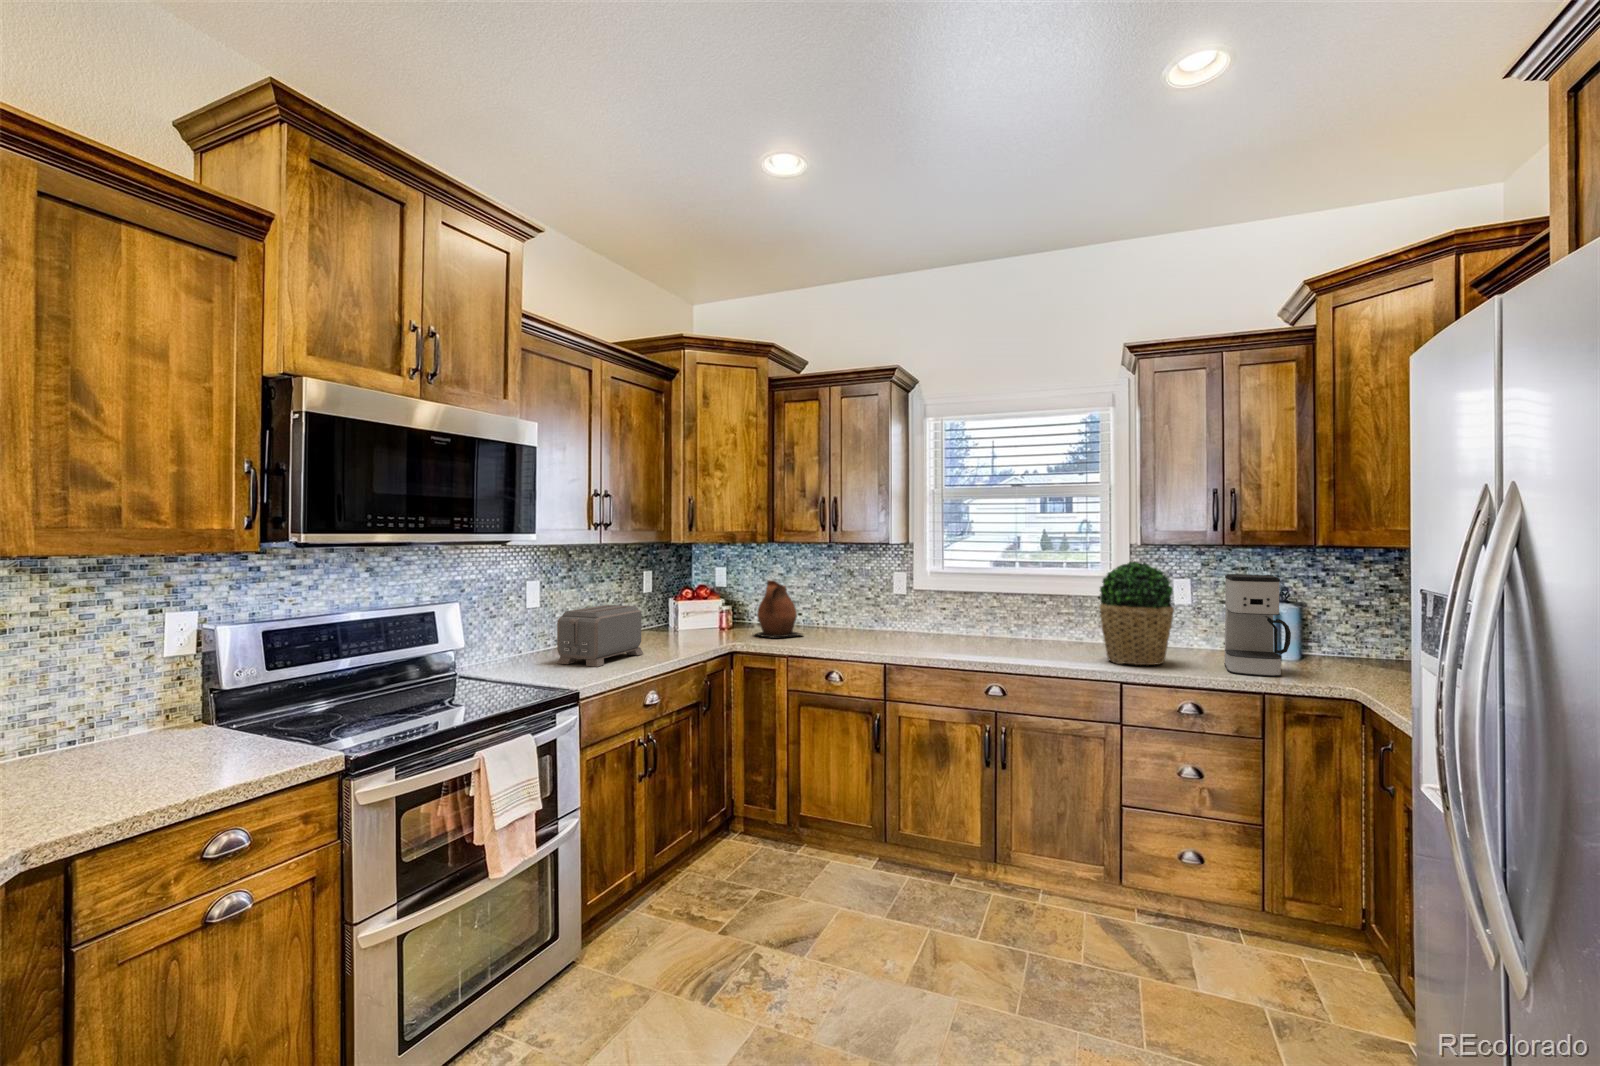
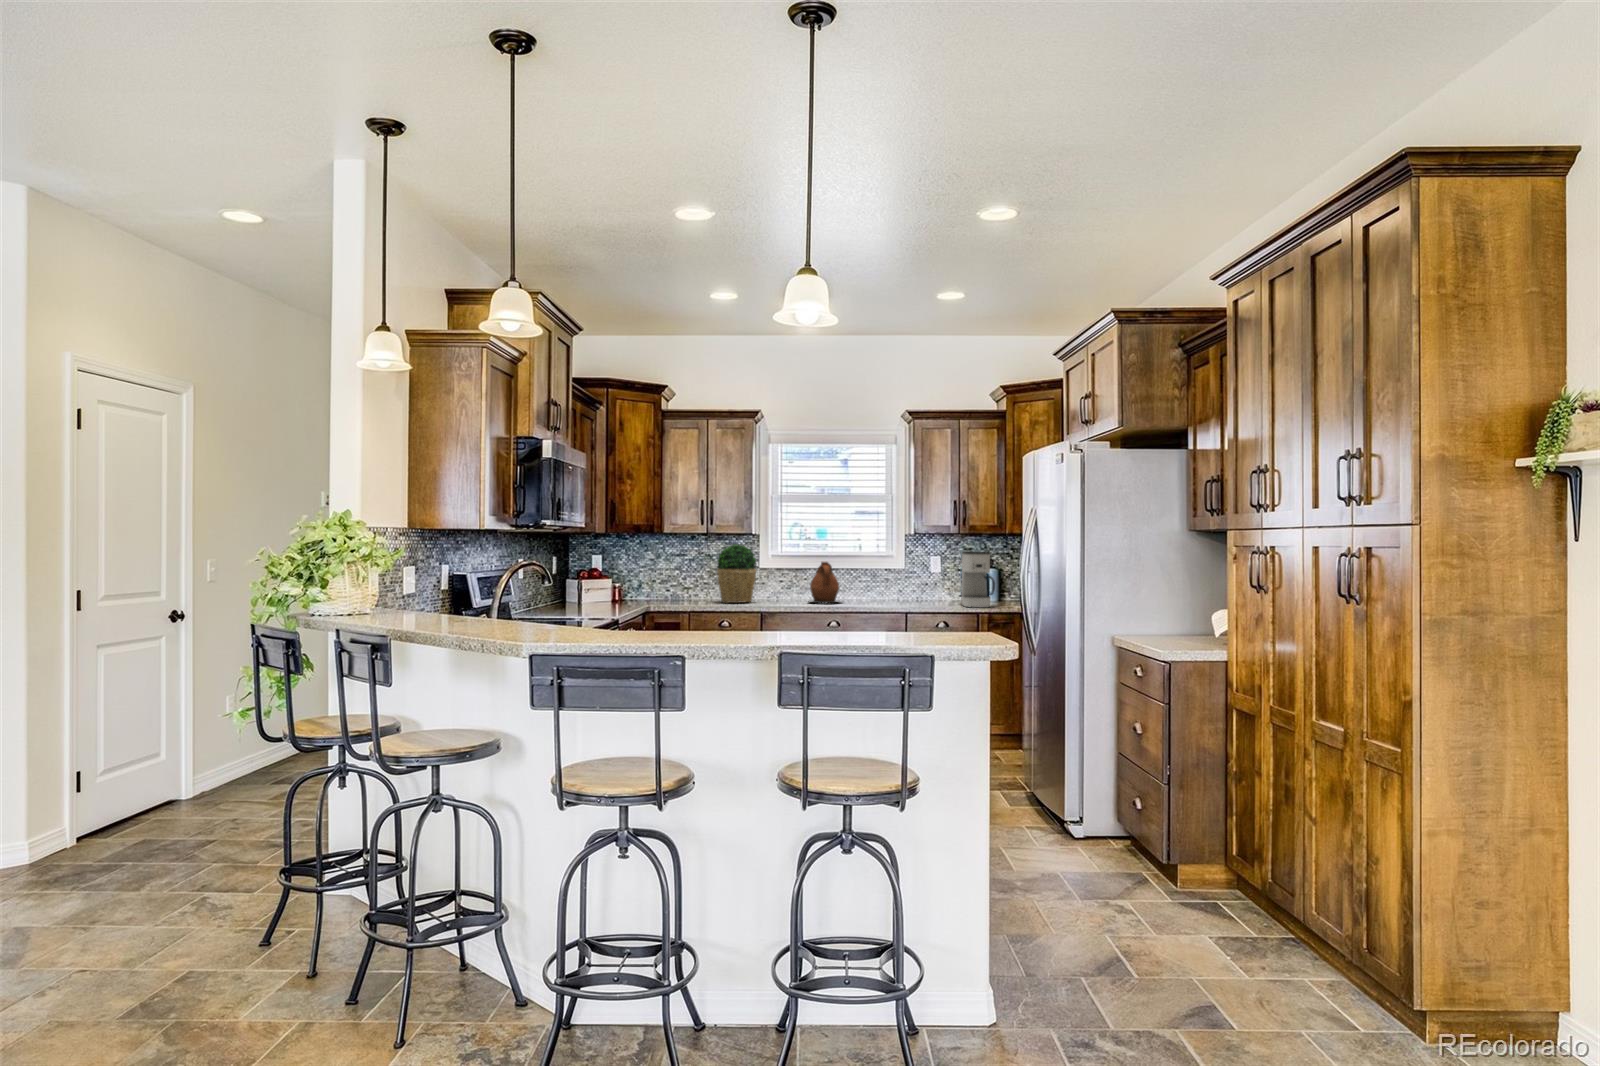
potted plant: present [1100,562,1174,665] -> present [717,544,756,603]
ceramic pitcher: present [755,580,803,638] -> present [808,562,839,603]
toaster: present [557,605,643,667] -> none [554,579,599,619]

